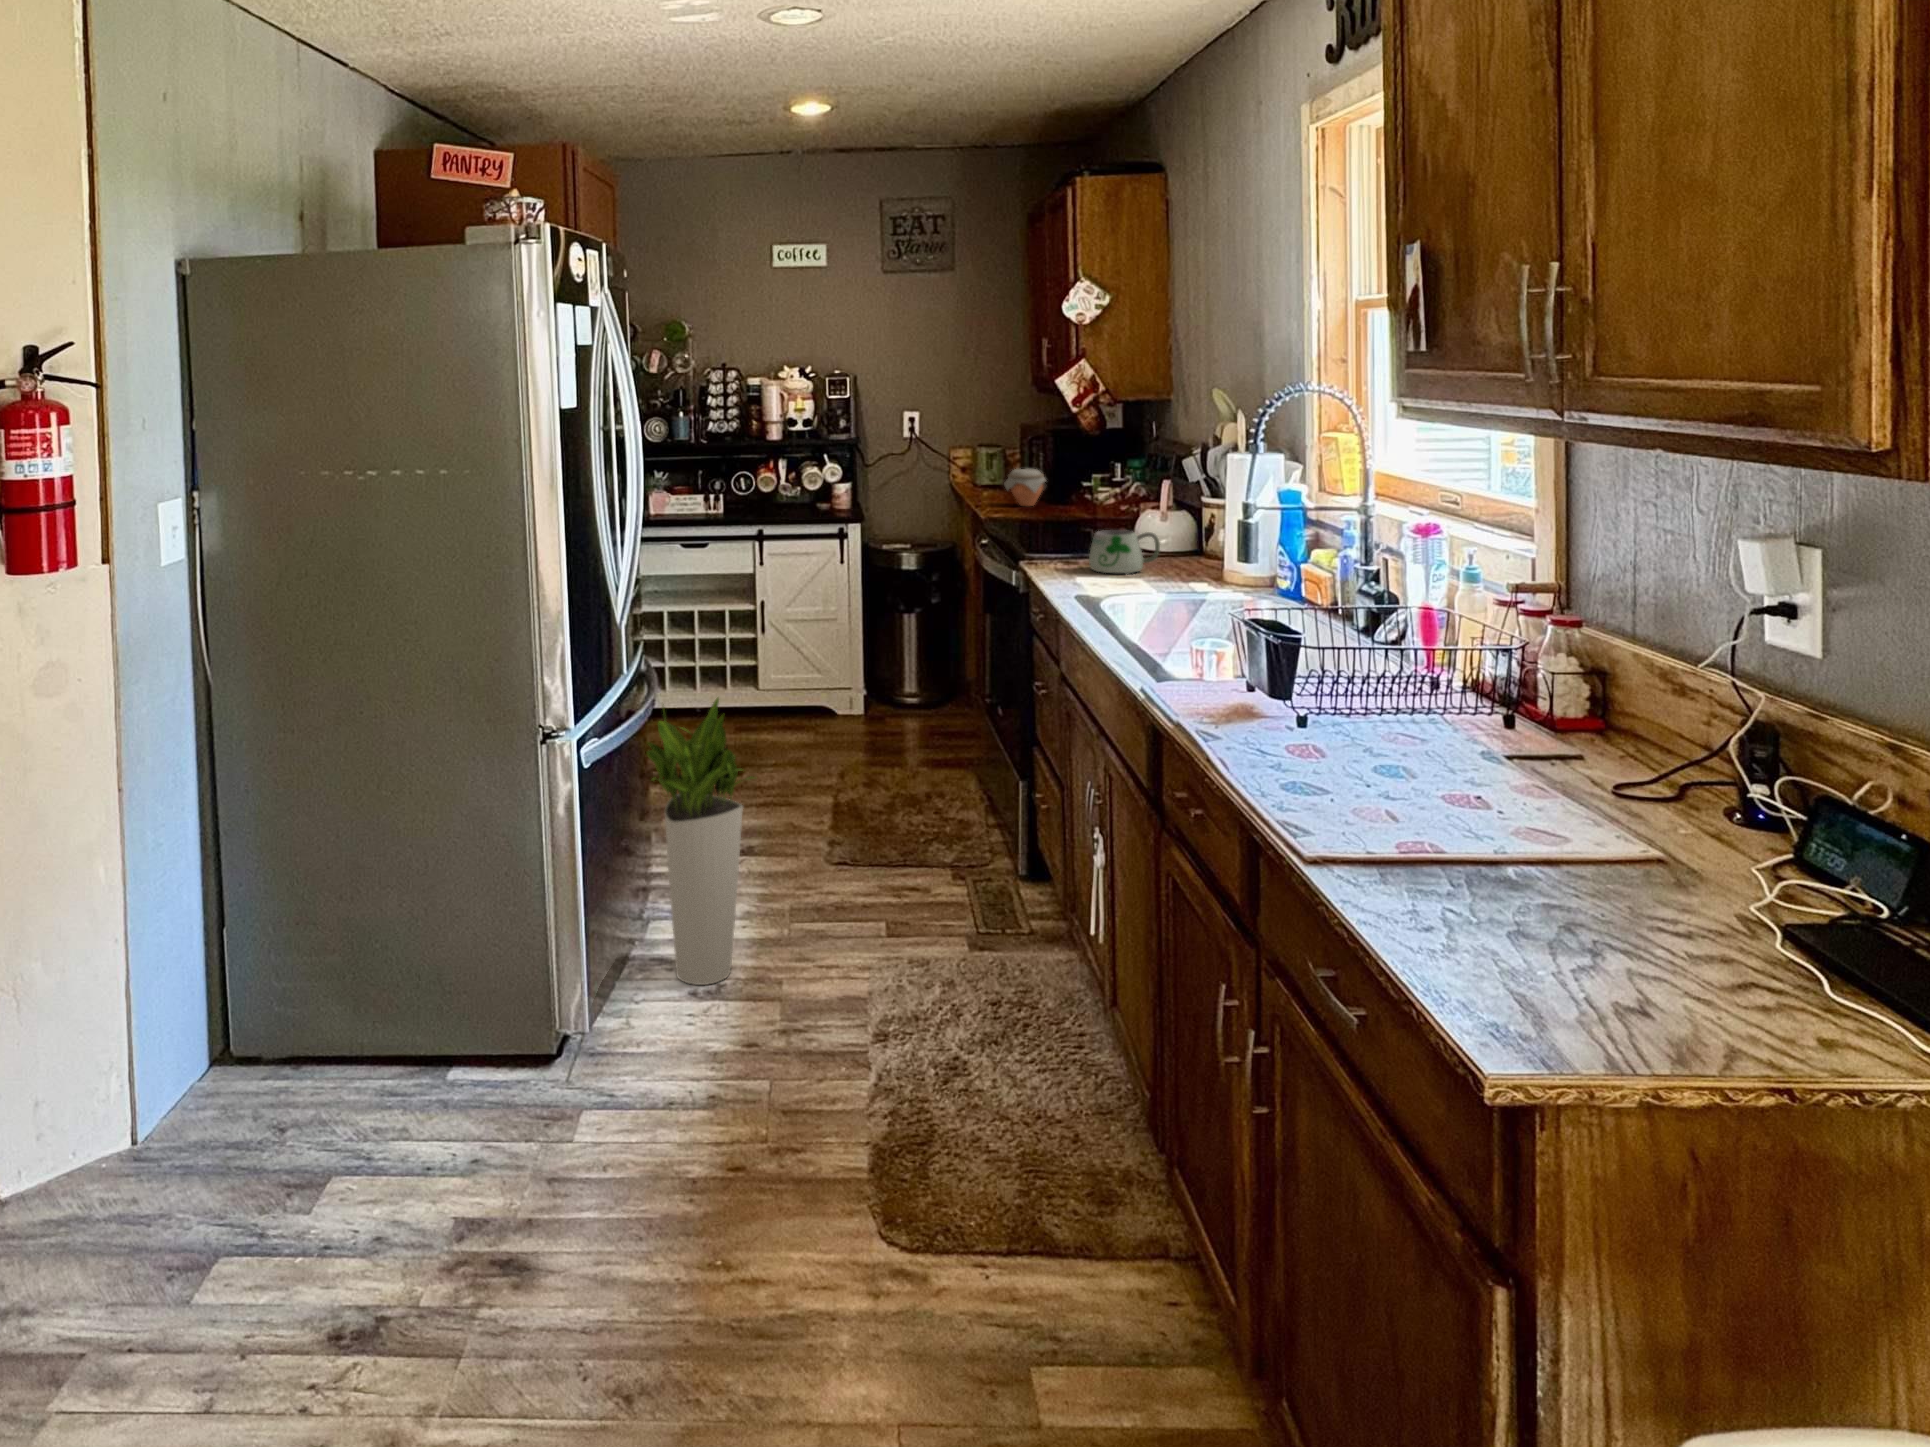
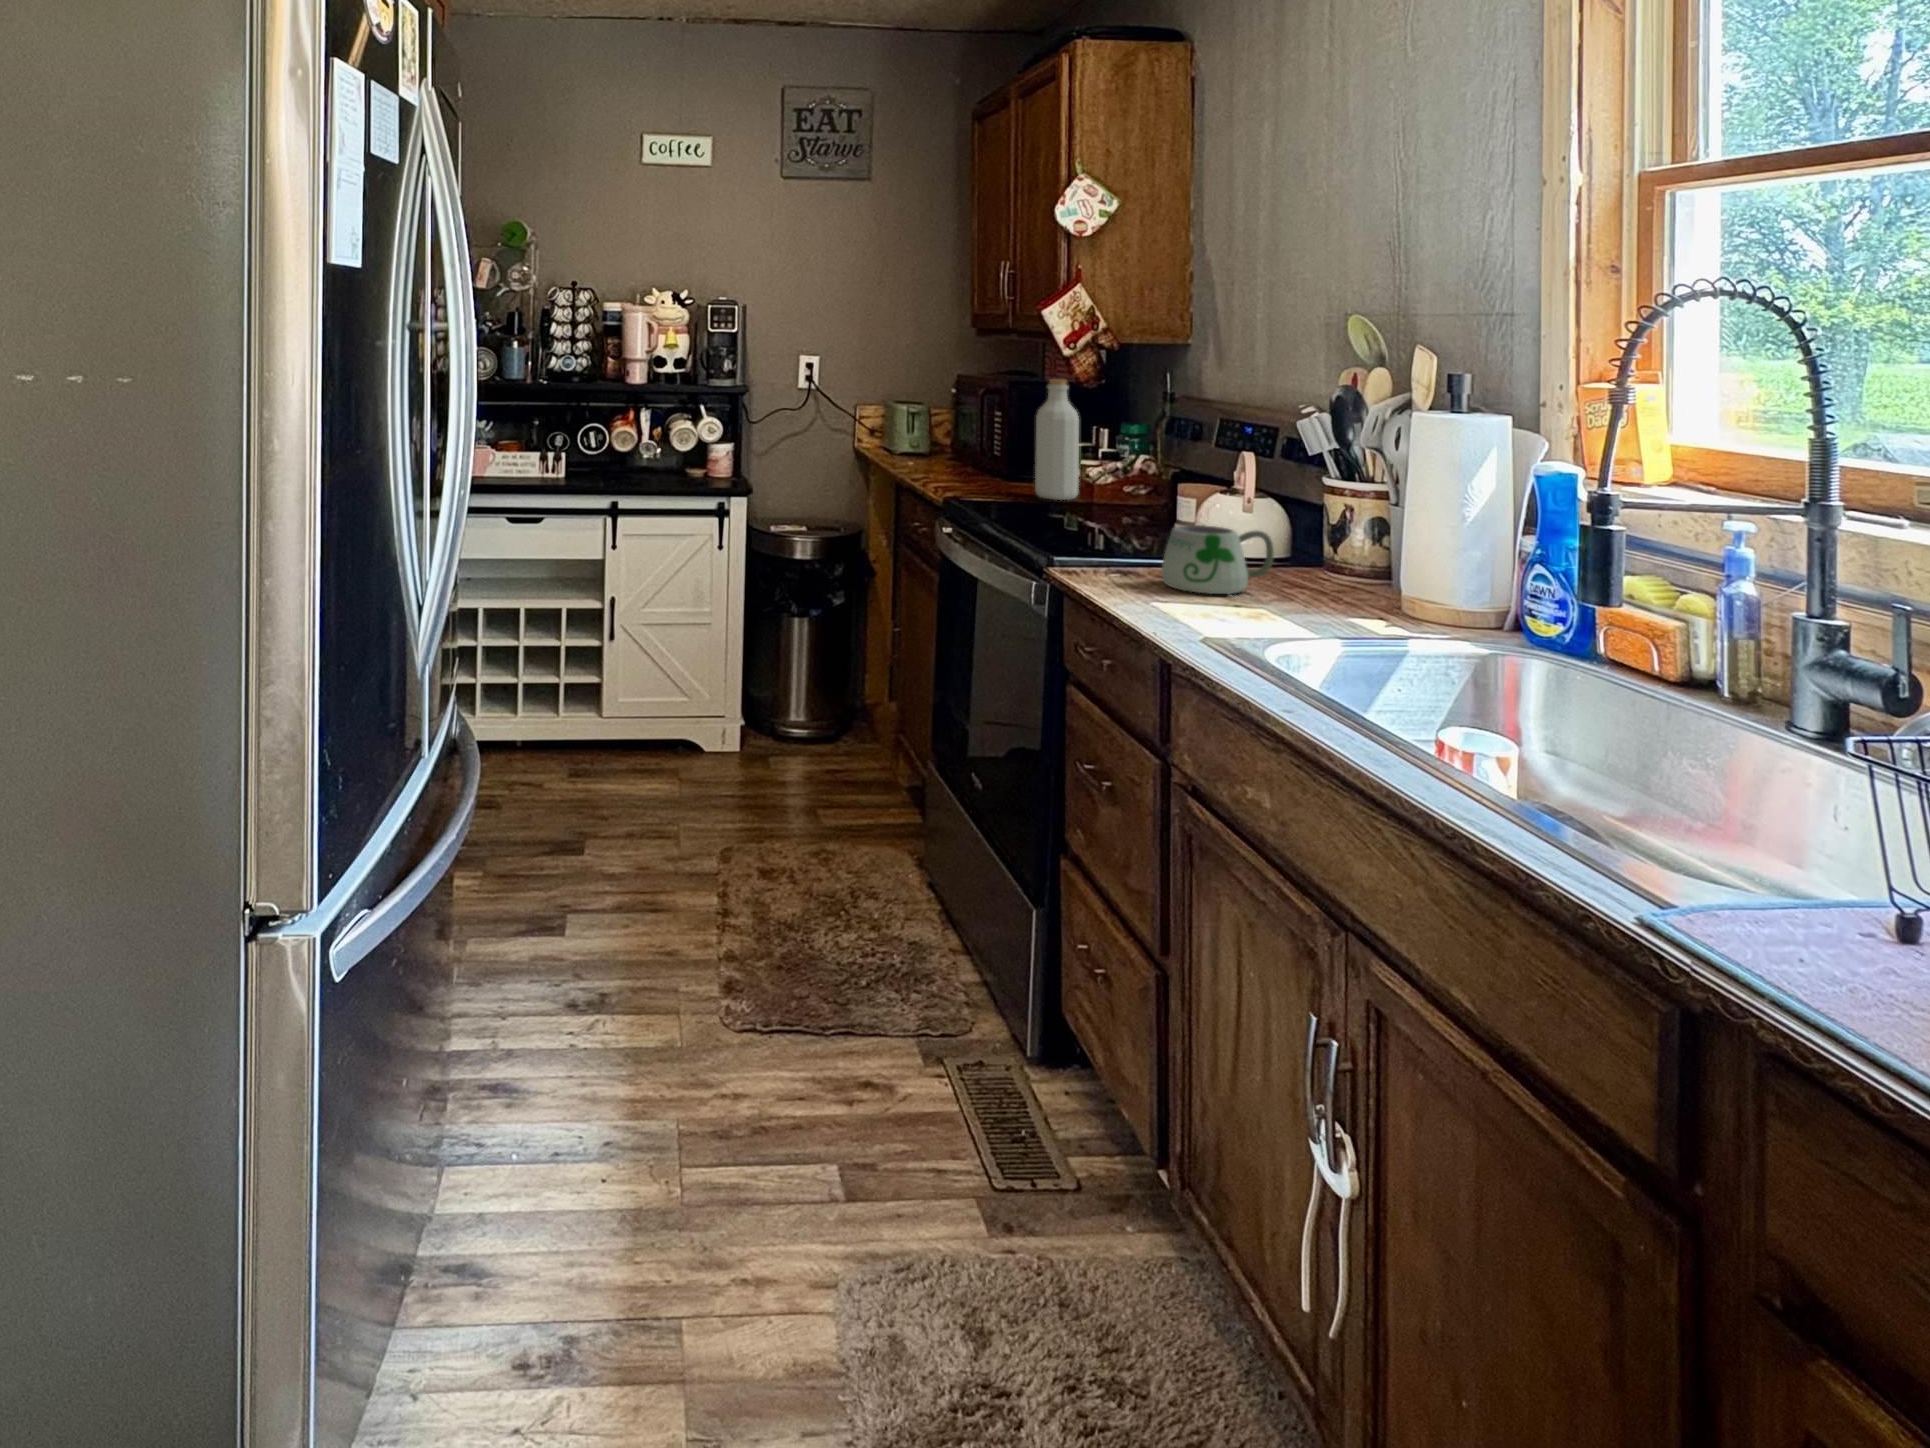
bottle: none [1056,428,1089,516] -> present [1035,379,1079,500]
jar: present [1004,468,1046,506] -> none [955,433,1013,484]
planter: present [647,698,754,985] -> none [456,790,652,1322]

